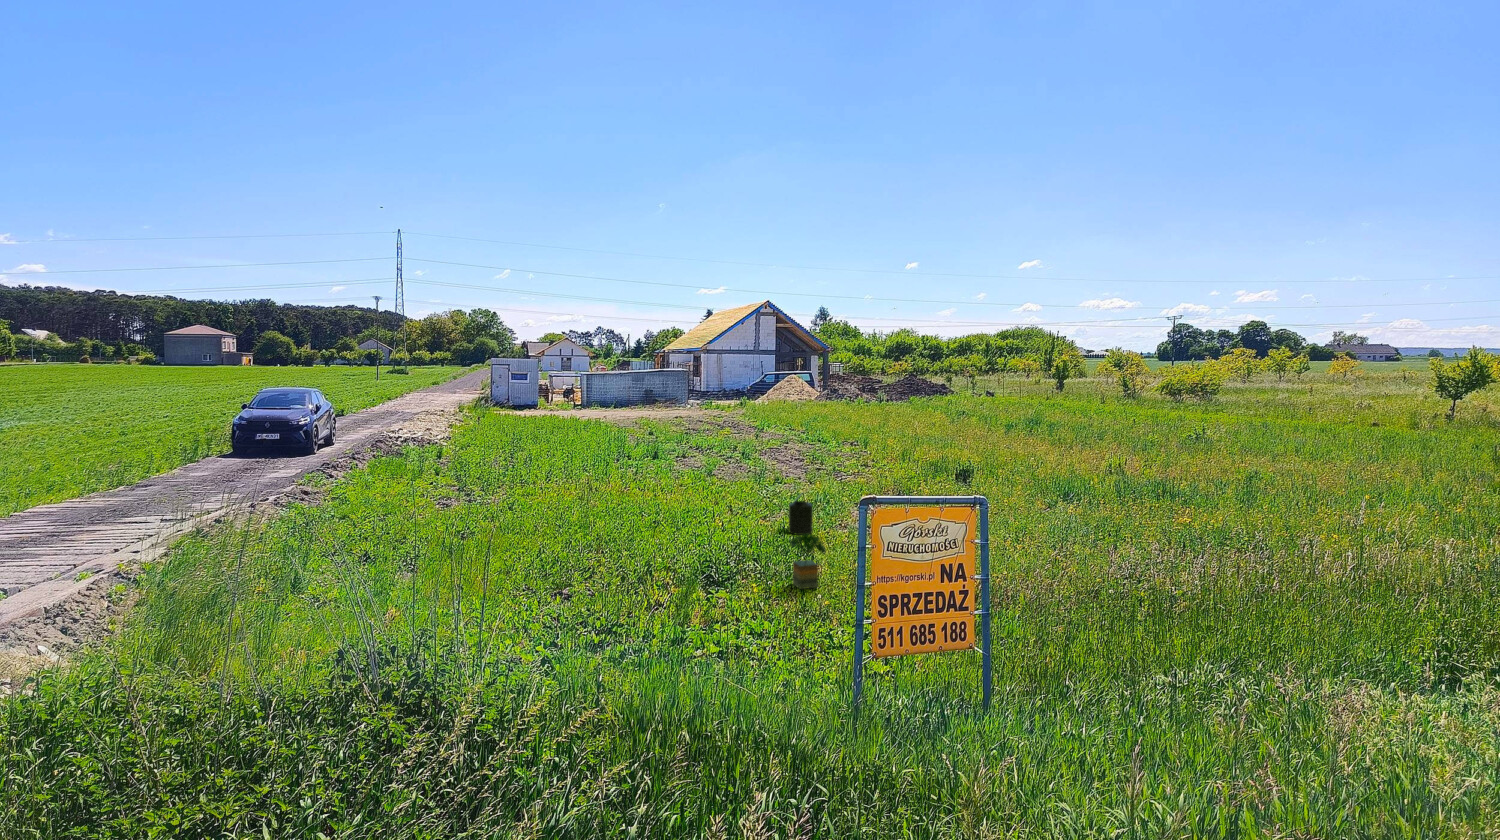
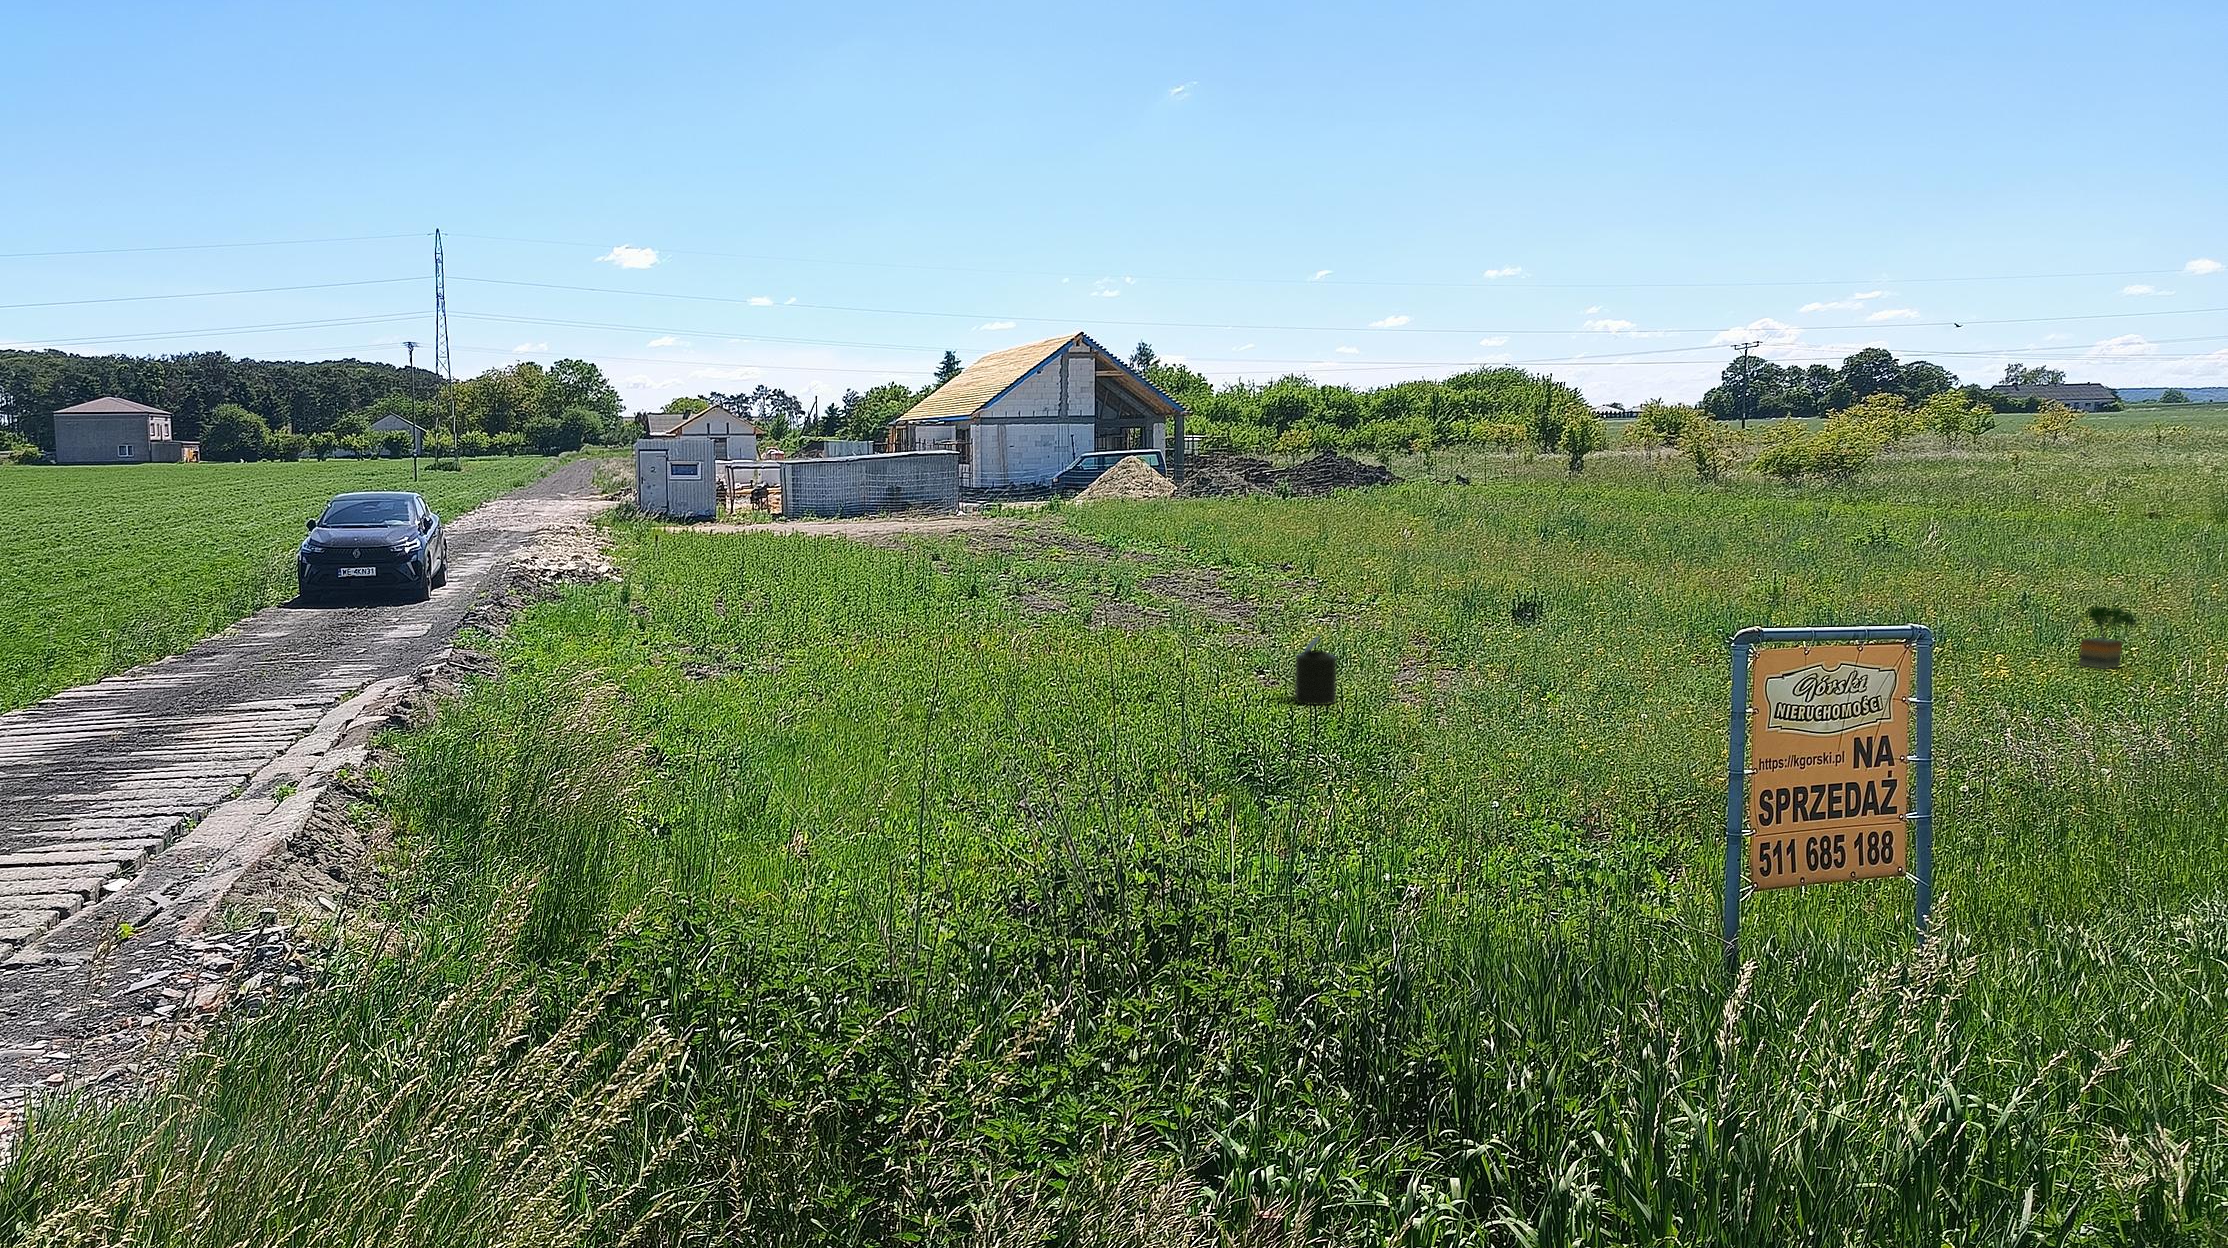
potted tree: present [789,534,826,589] -> present [2076,606,2137,669]

